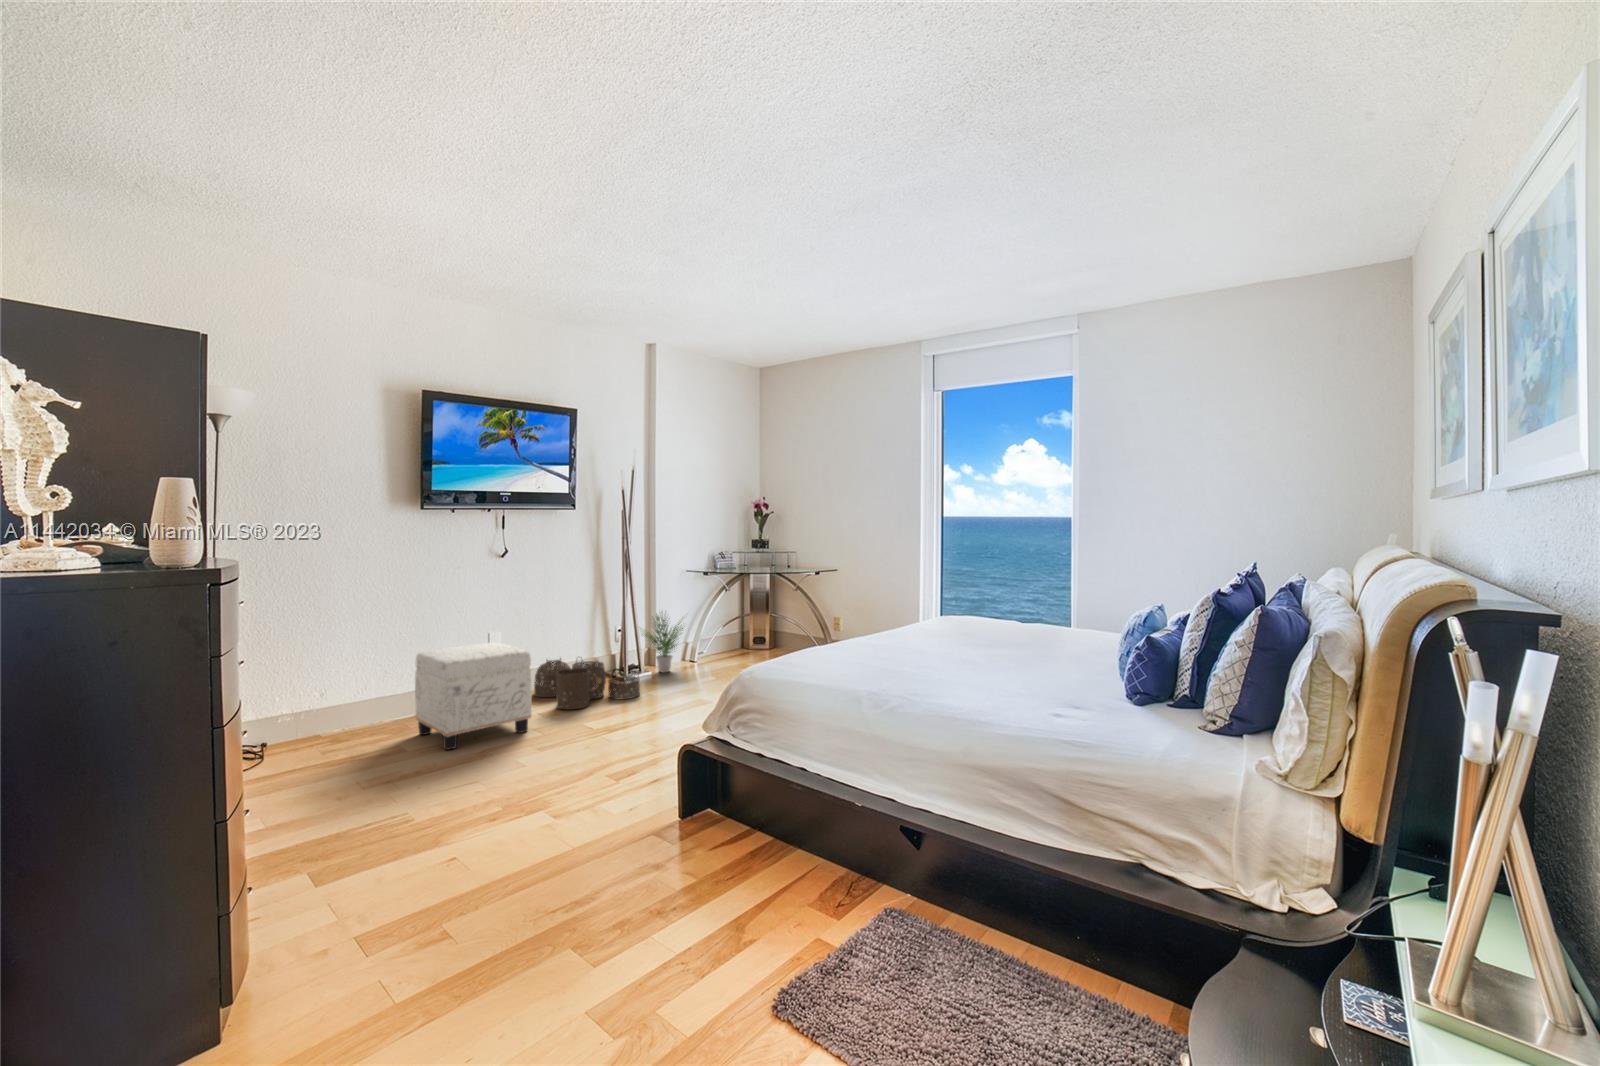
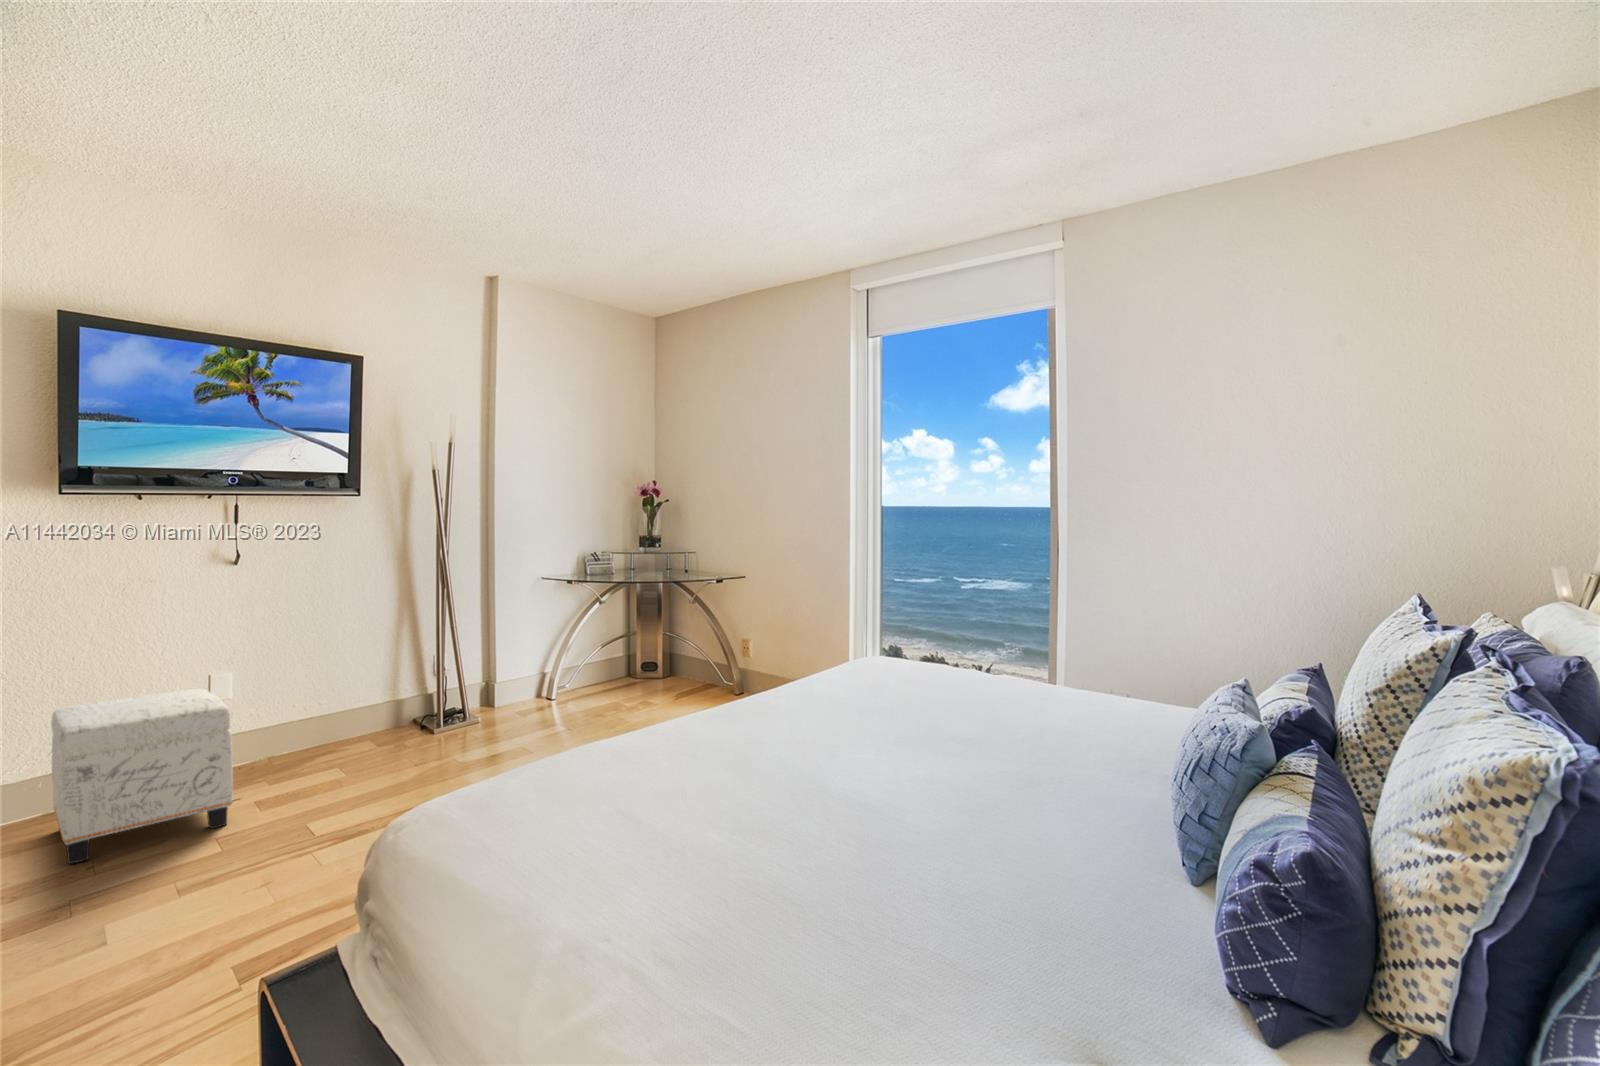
potted plant: present [640,616,683,672] -> none [459,630,535,717]
woven basket: present [534,658,640,709] -> none [291,701,442,783]

